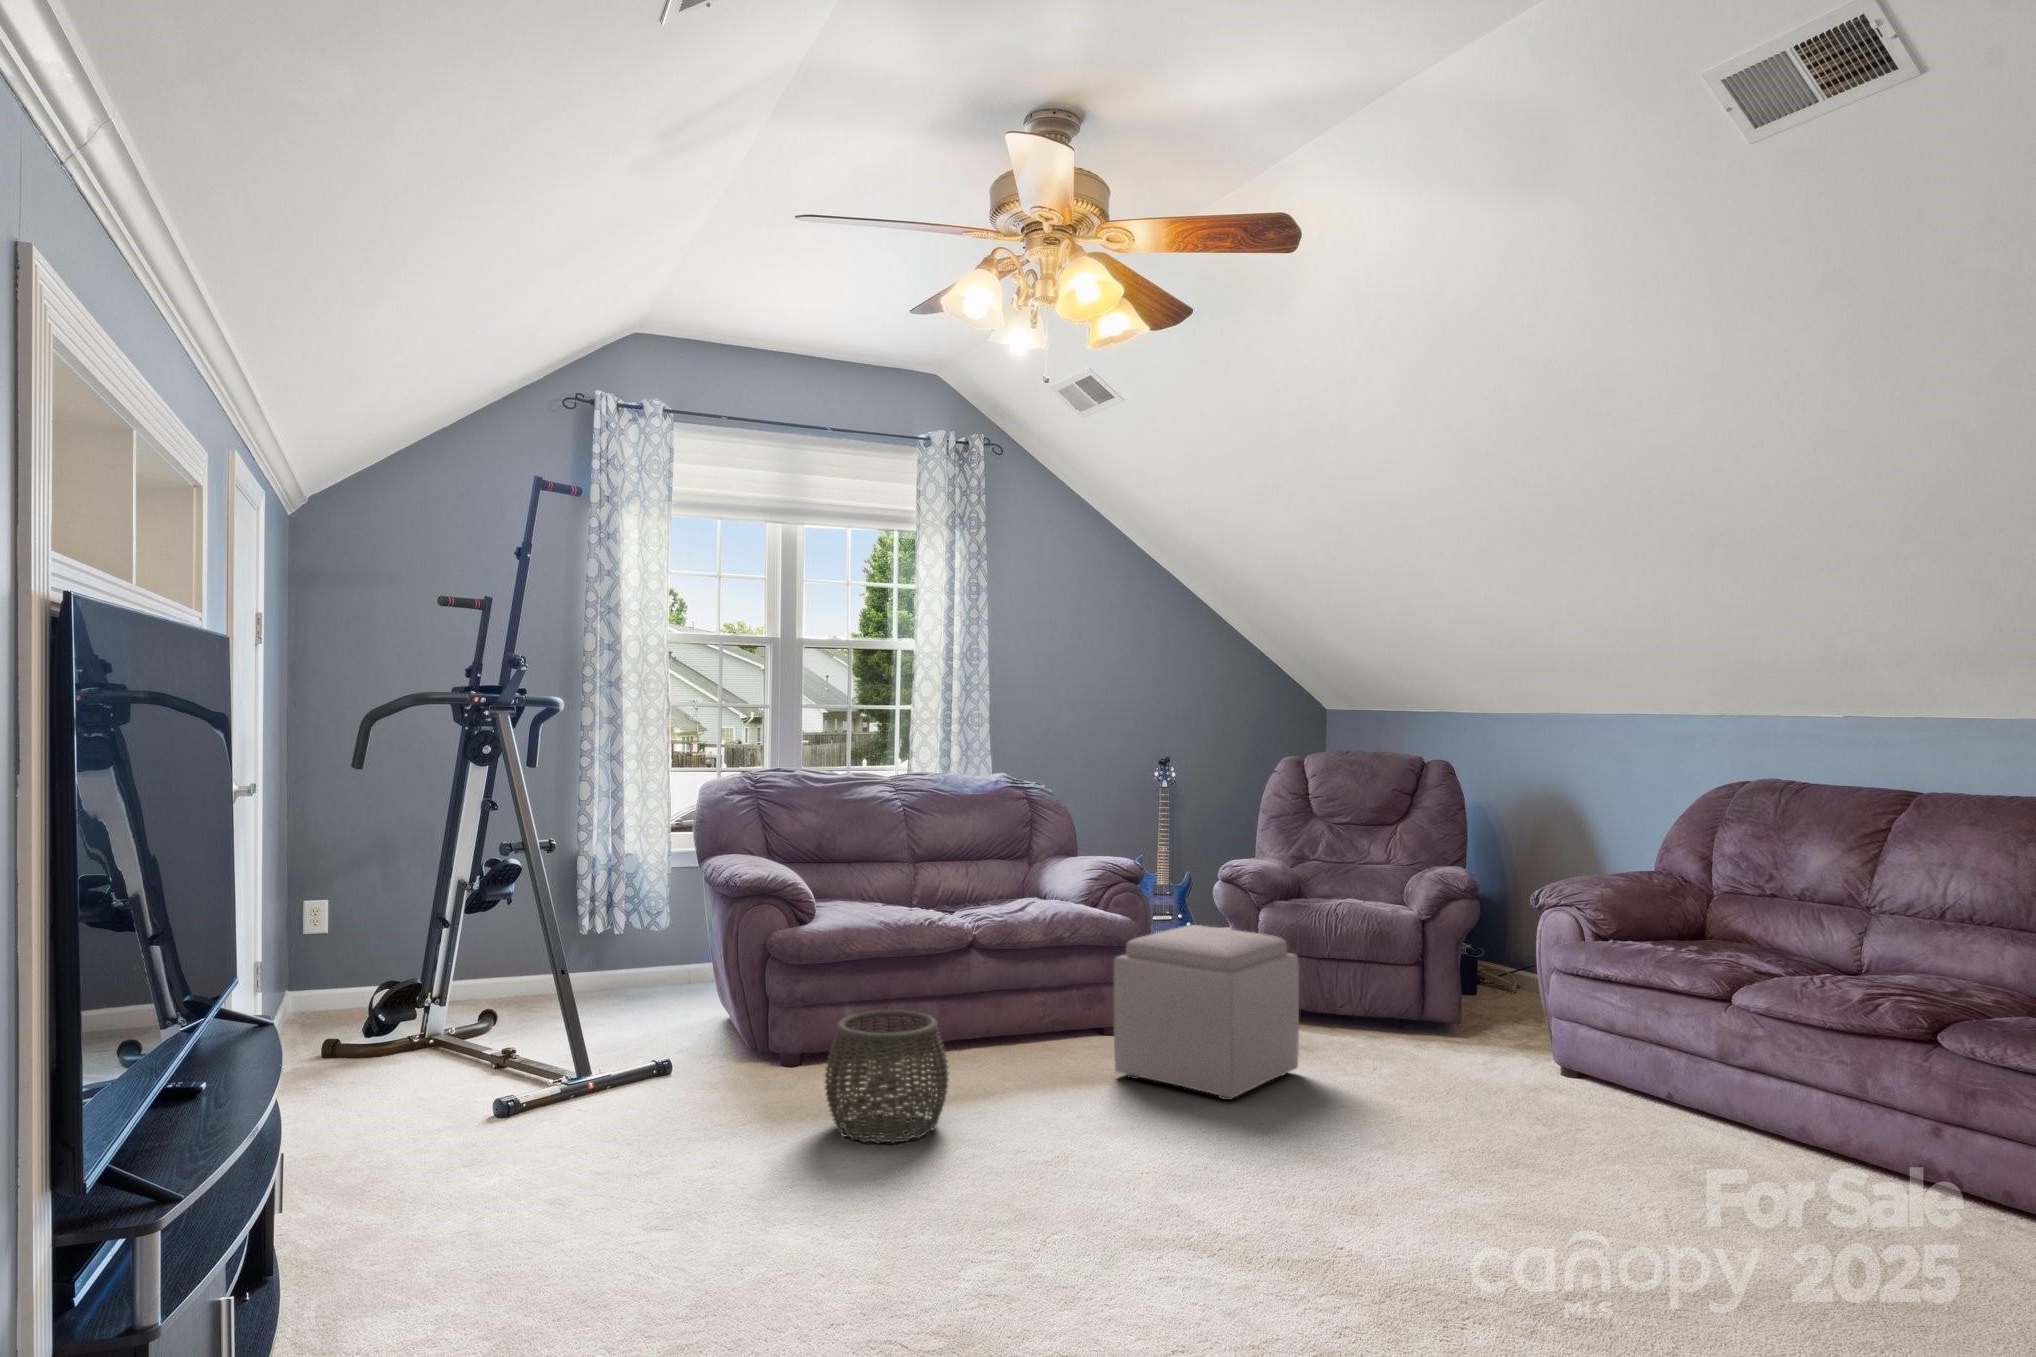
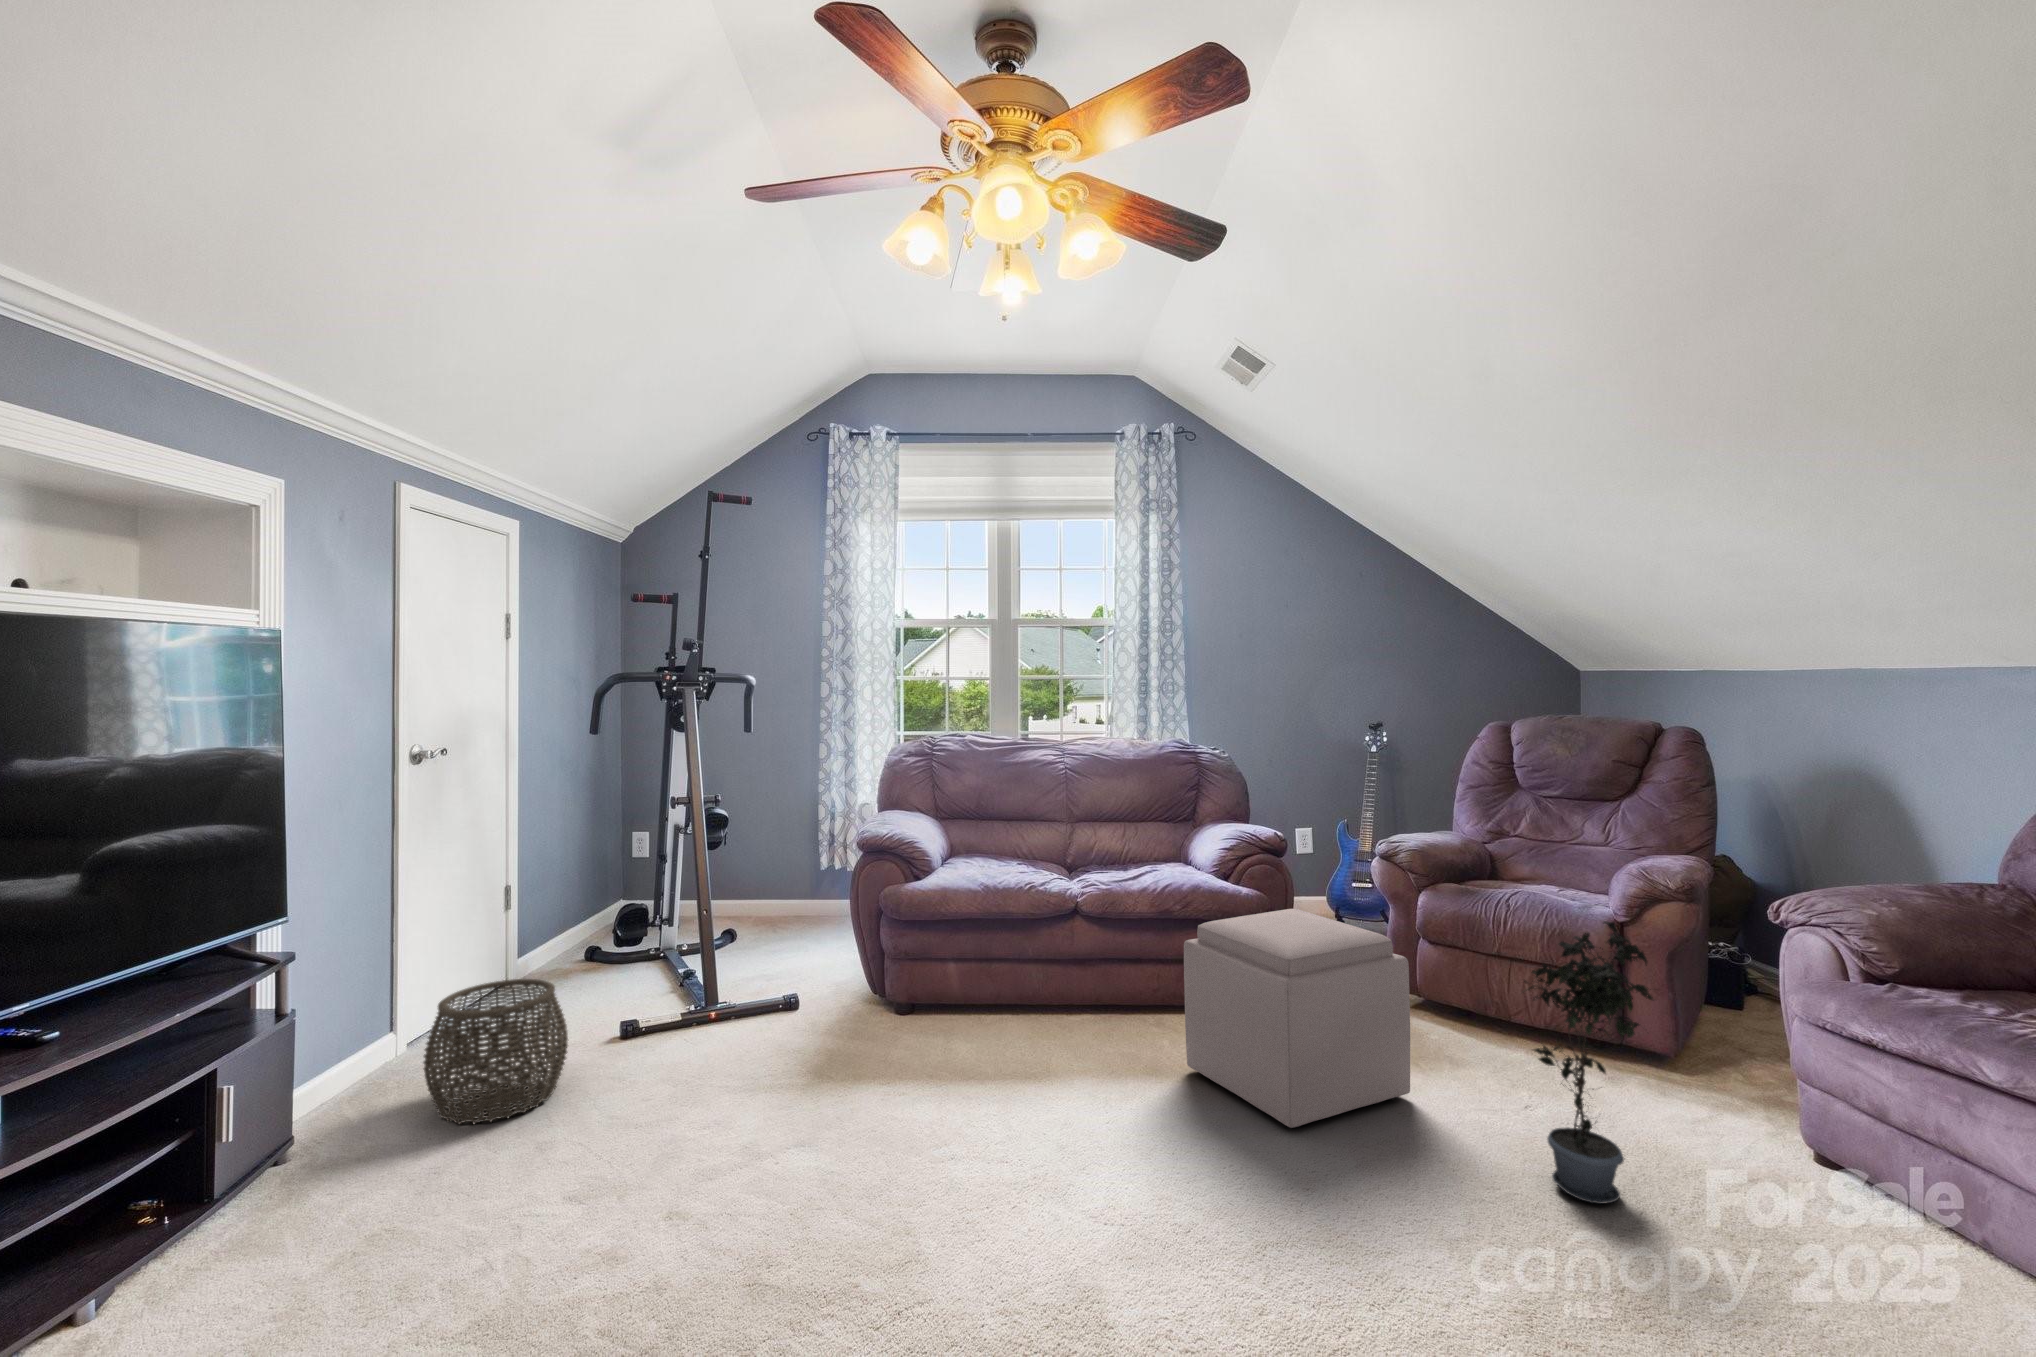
potted plant: none [1400,904,1494,1112] -> present [1524,921,1653,1204]
woven basket: present [825,1010,949,1143] -> present [423,979,568,1124]

